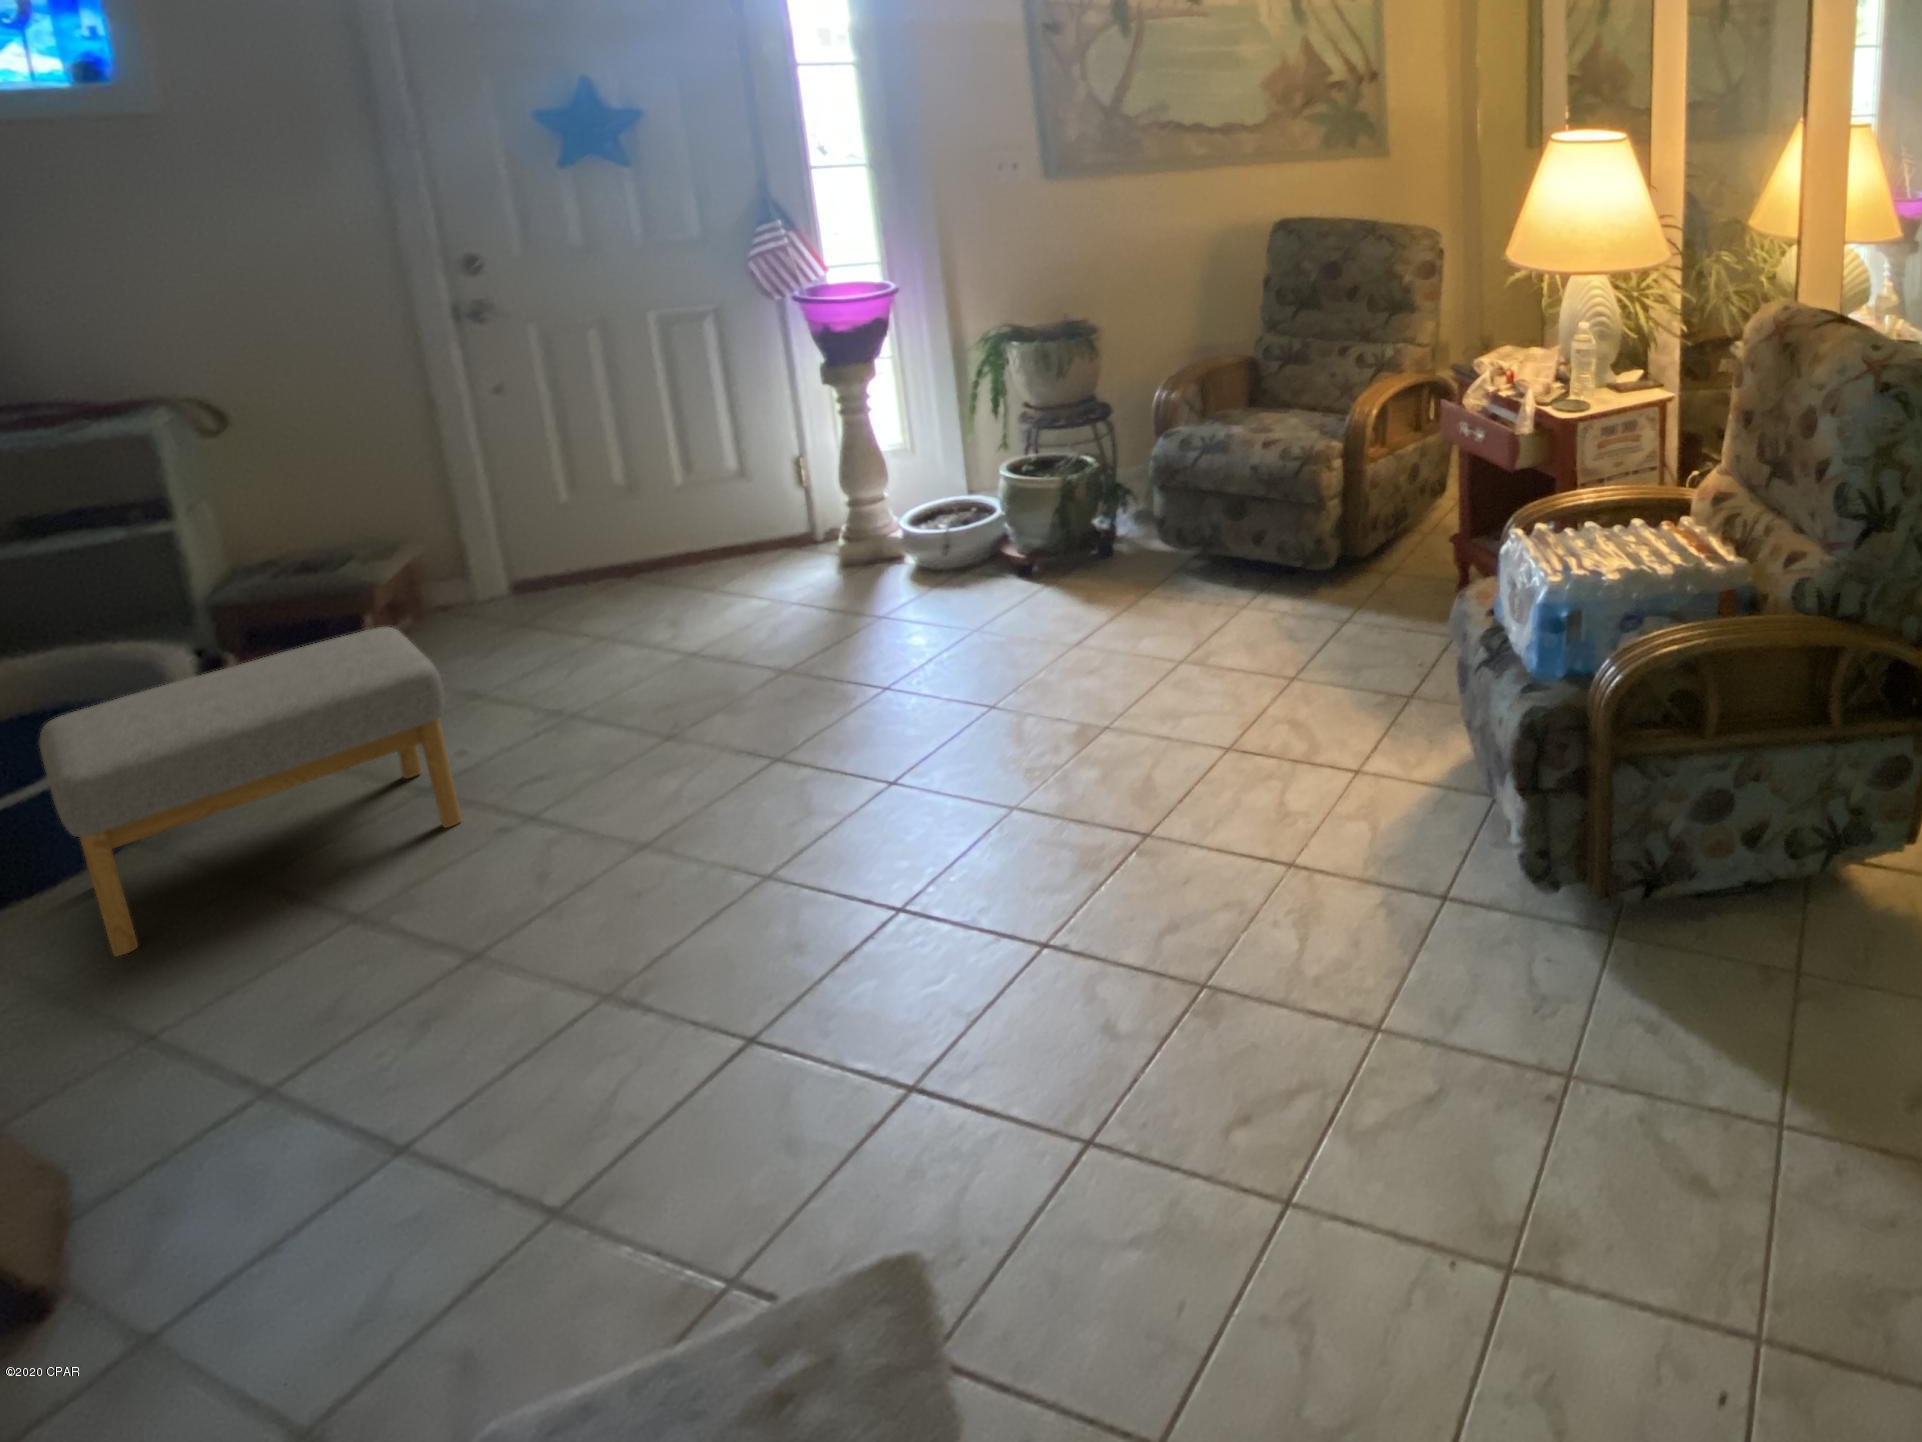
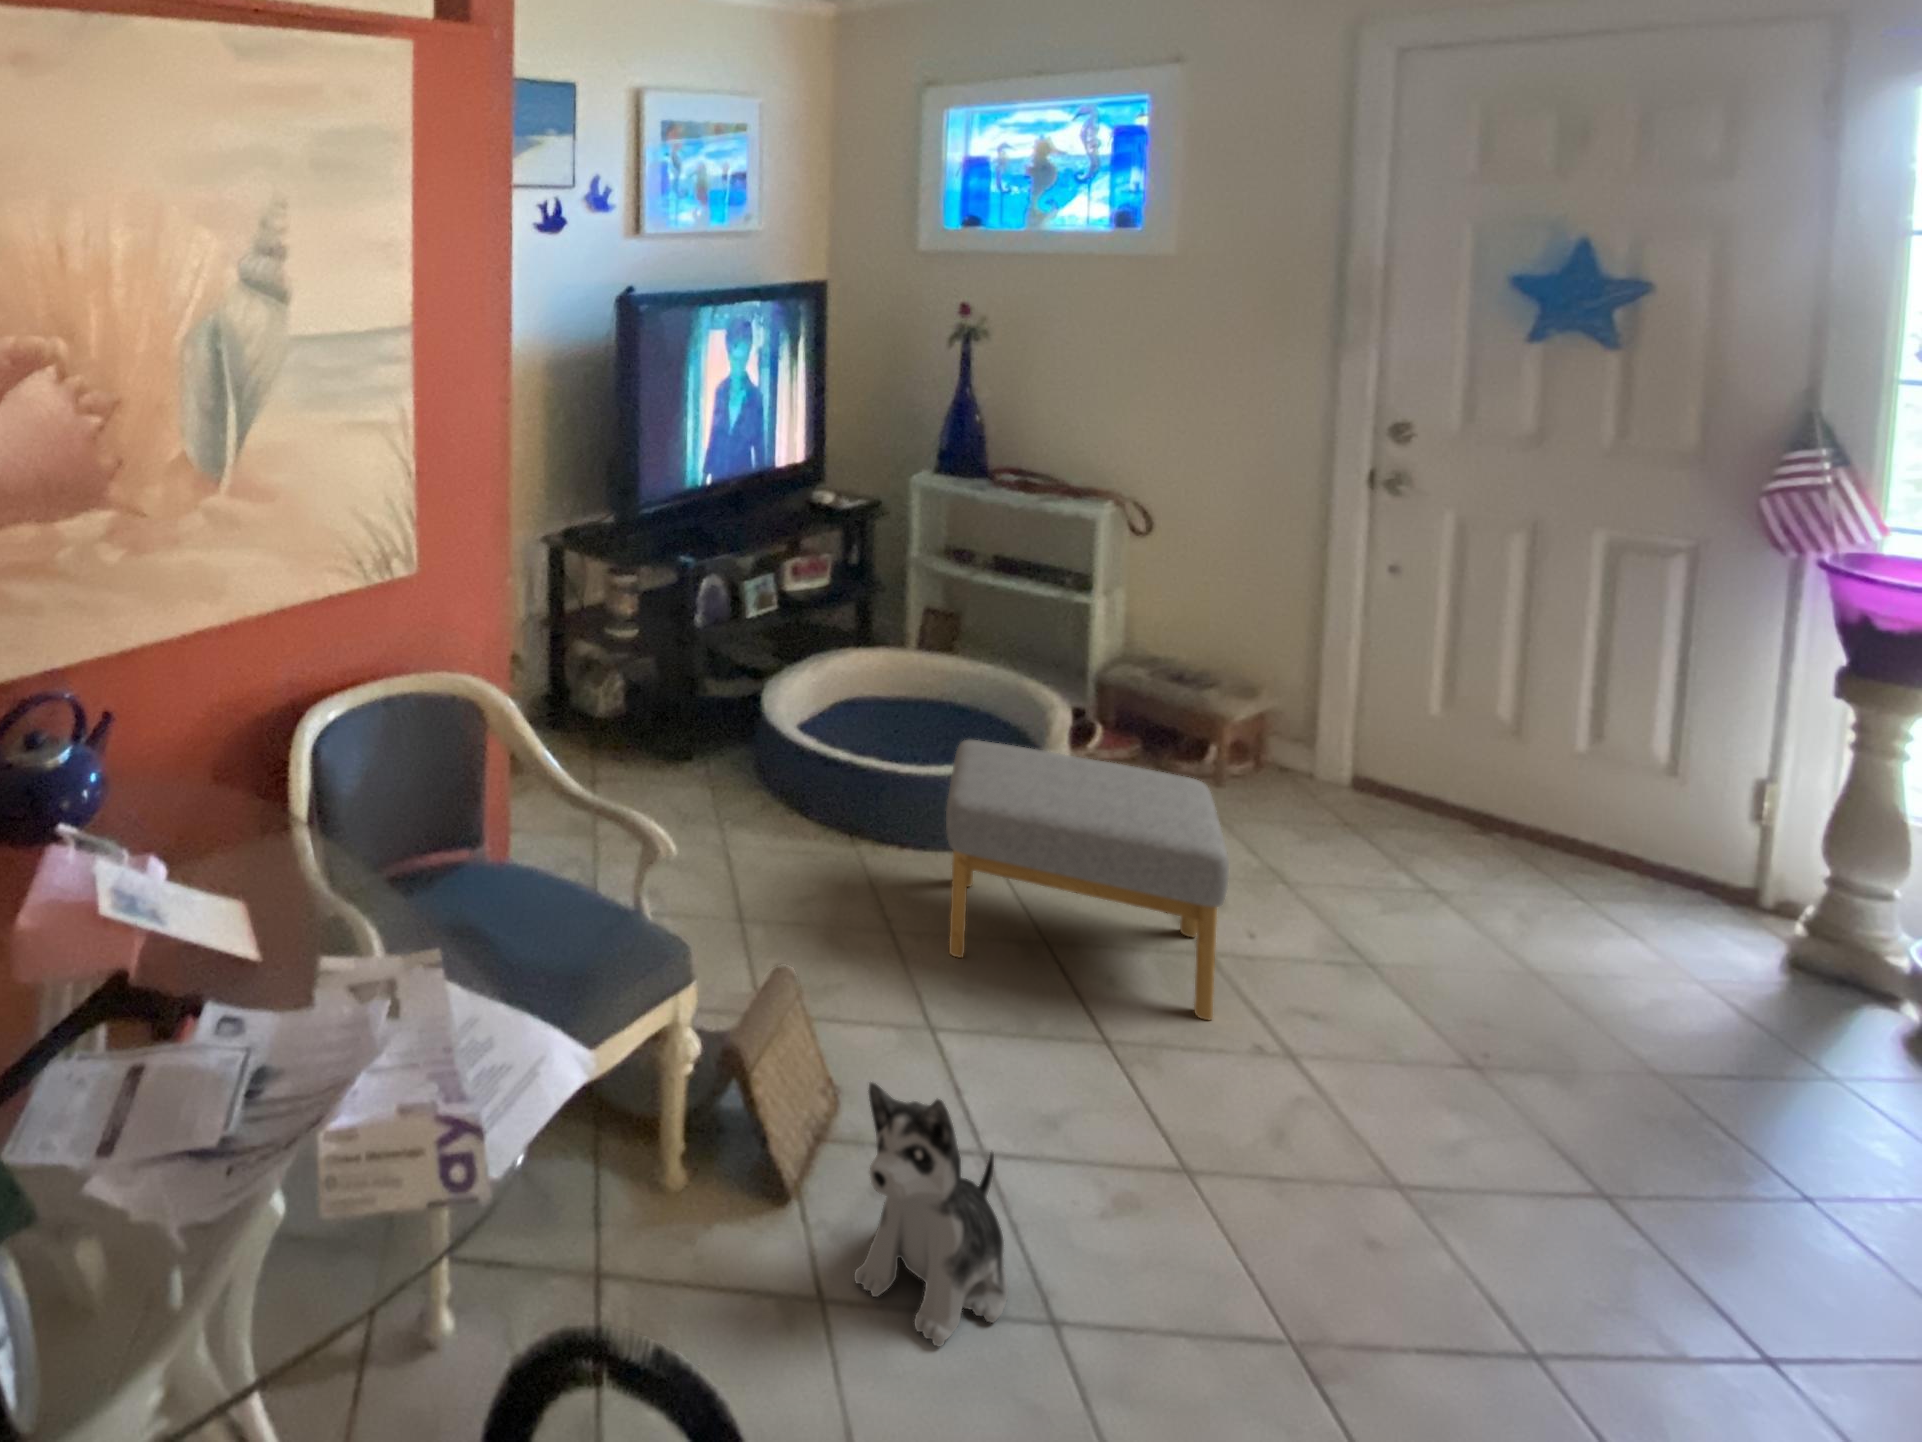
plush toy: none [70,1019,335,1295] -> present [854,1083,1008,1346]

